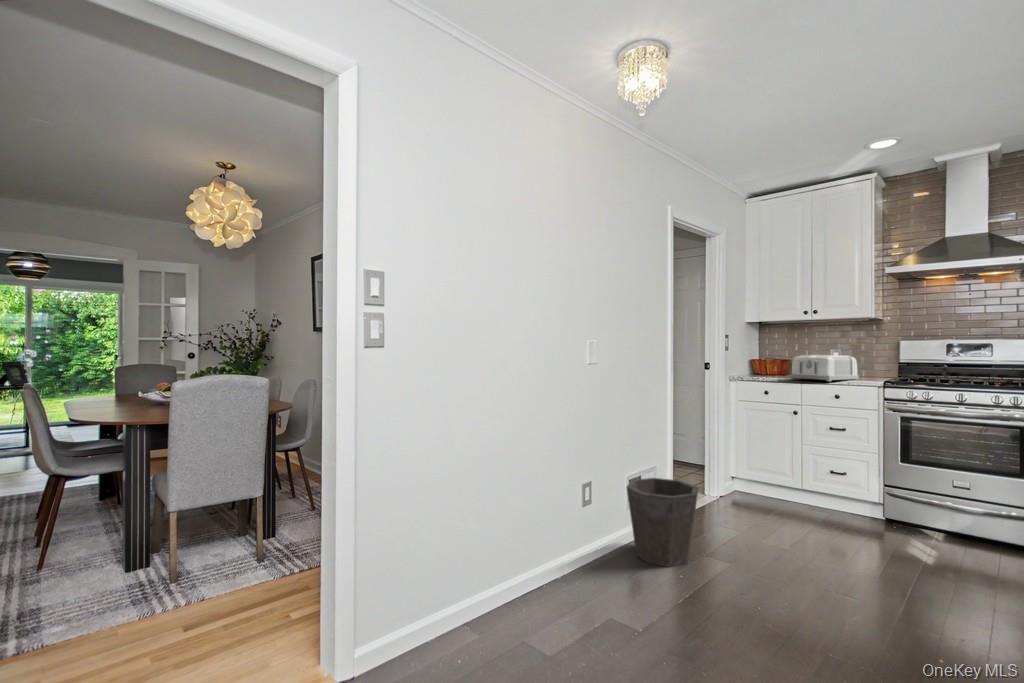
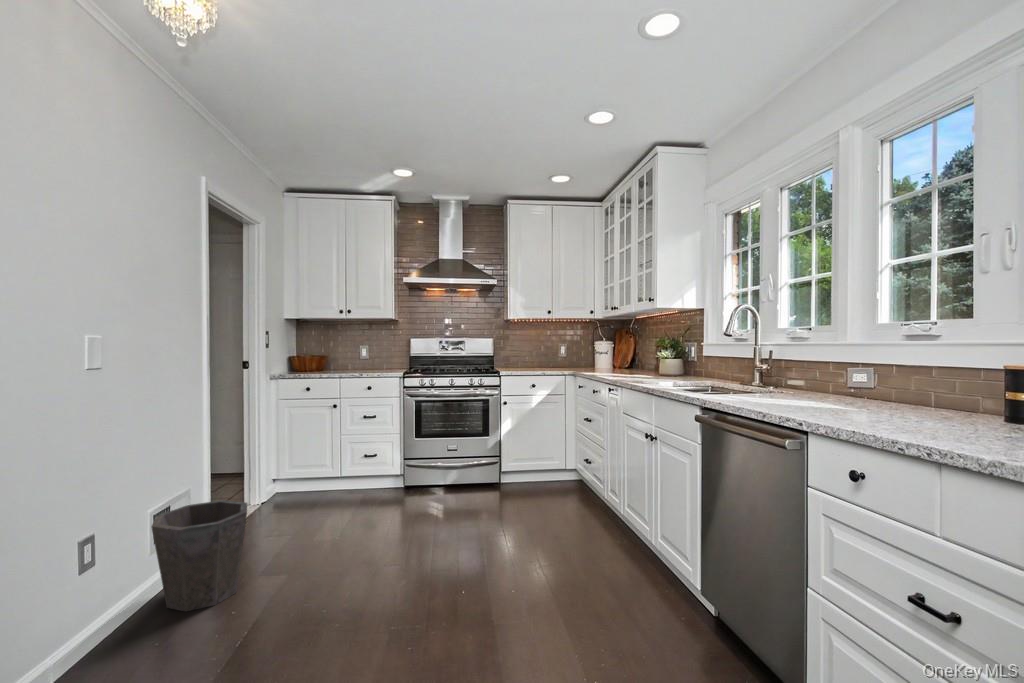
toaster: present [791,355,859,381] -> none [329,352,384,375]

